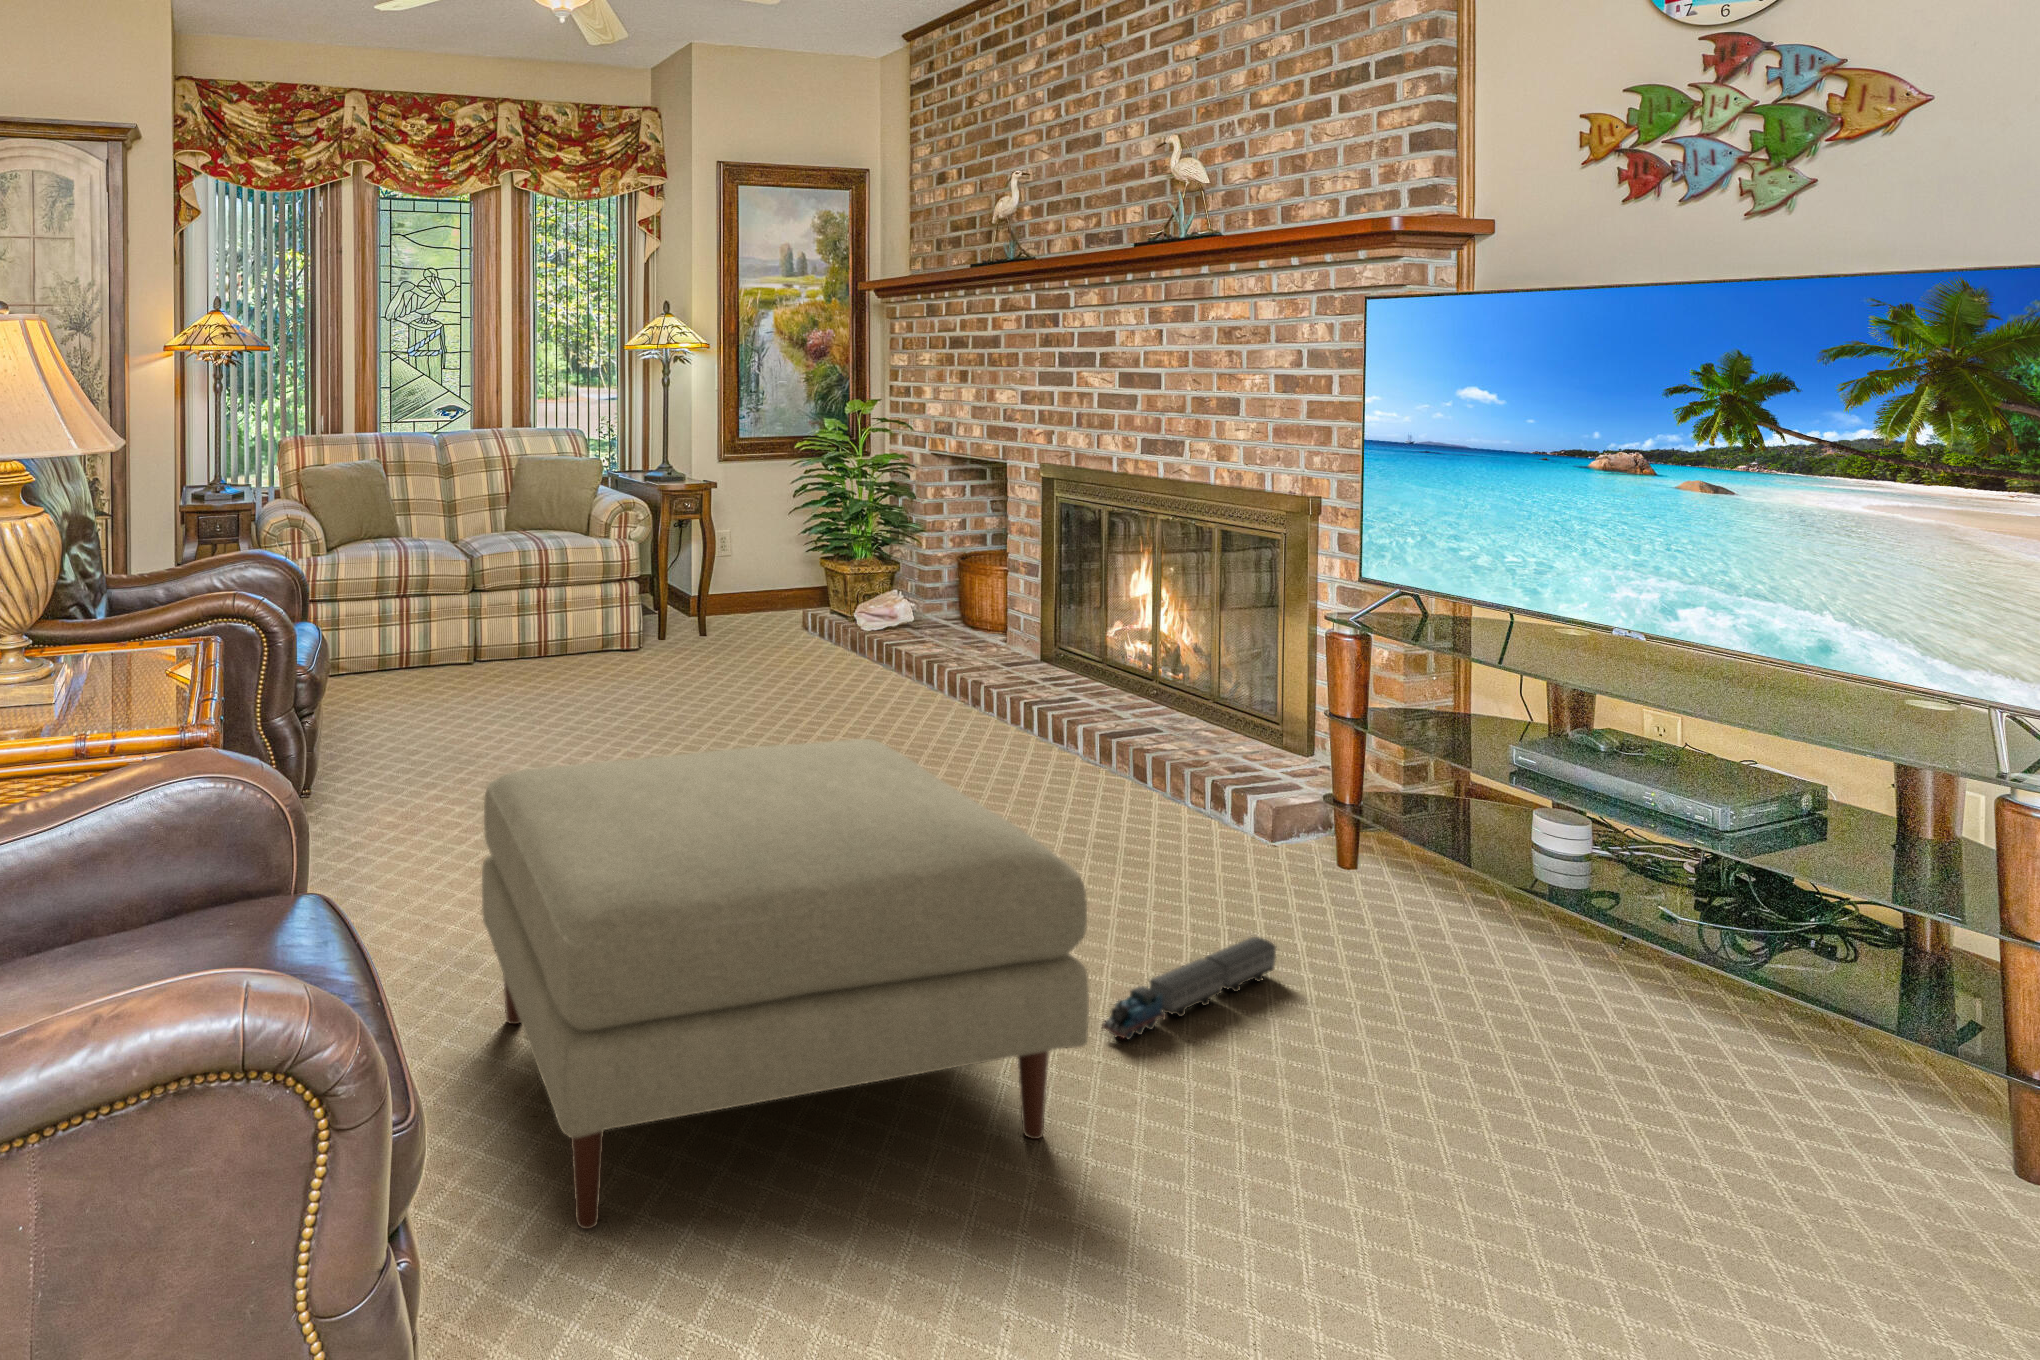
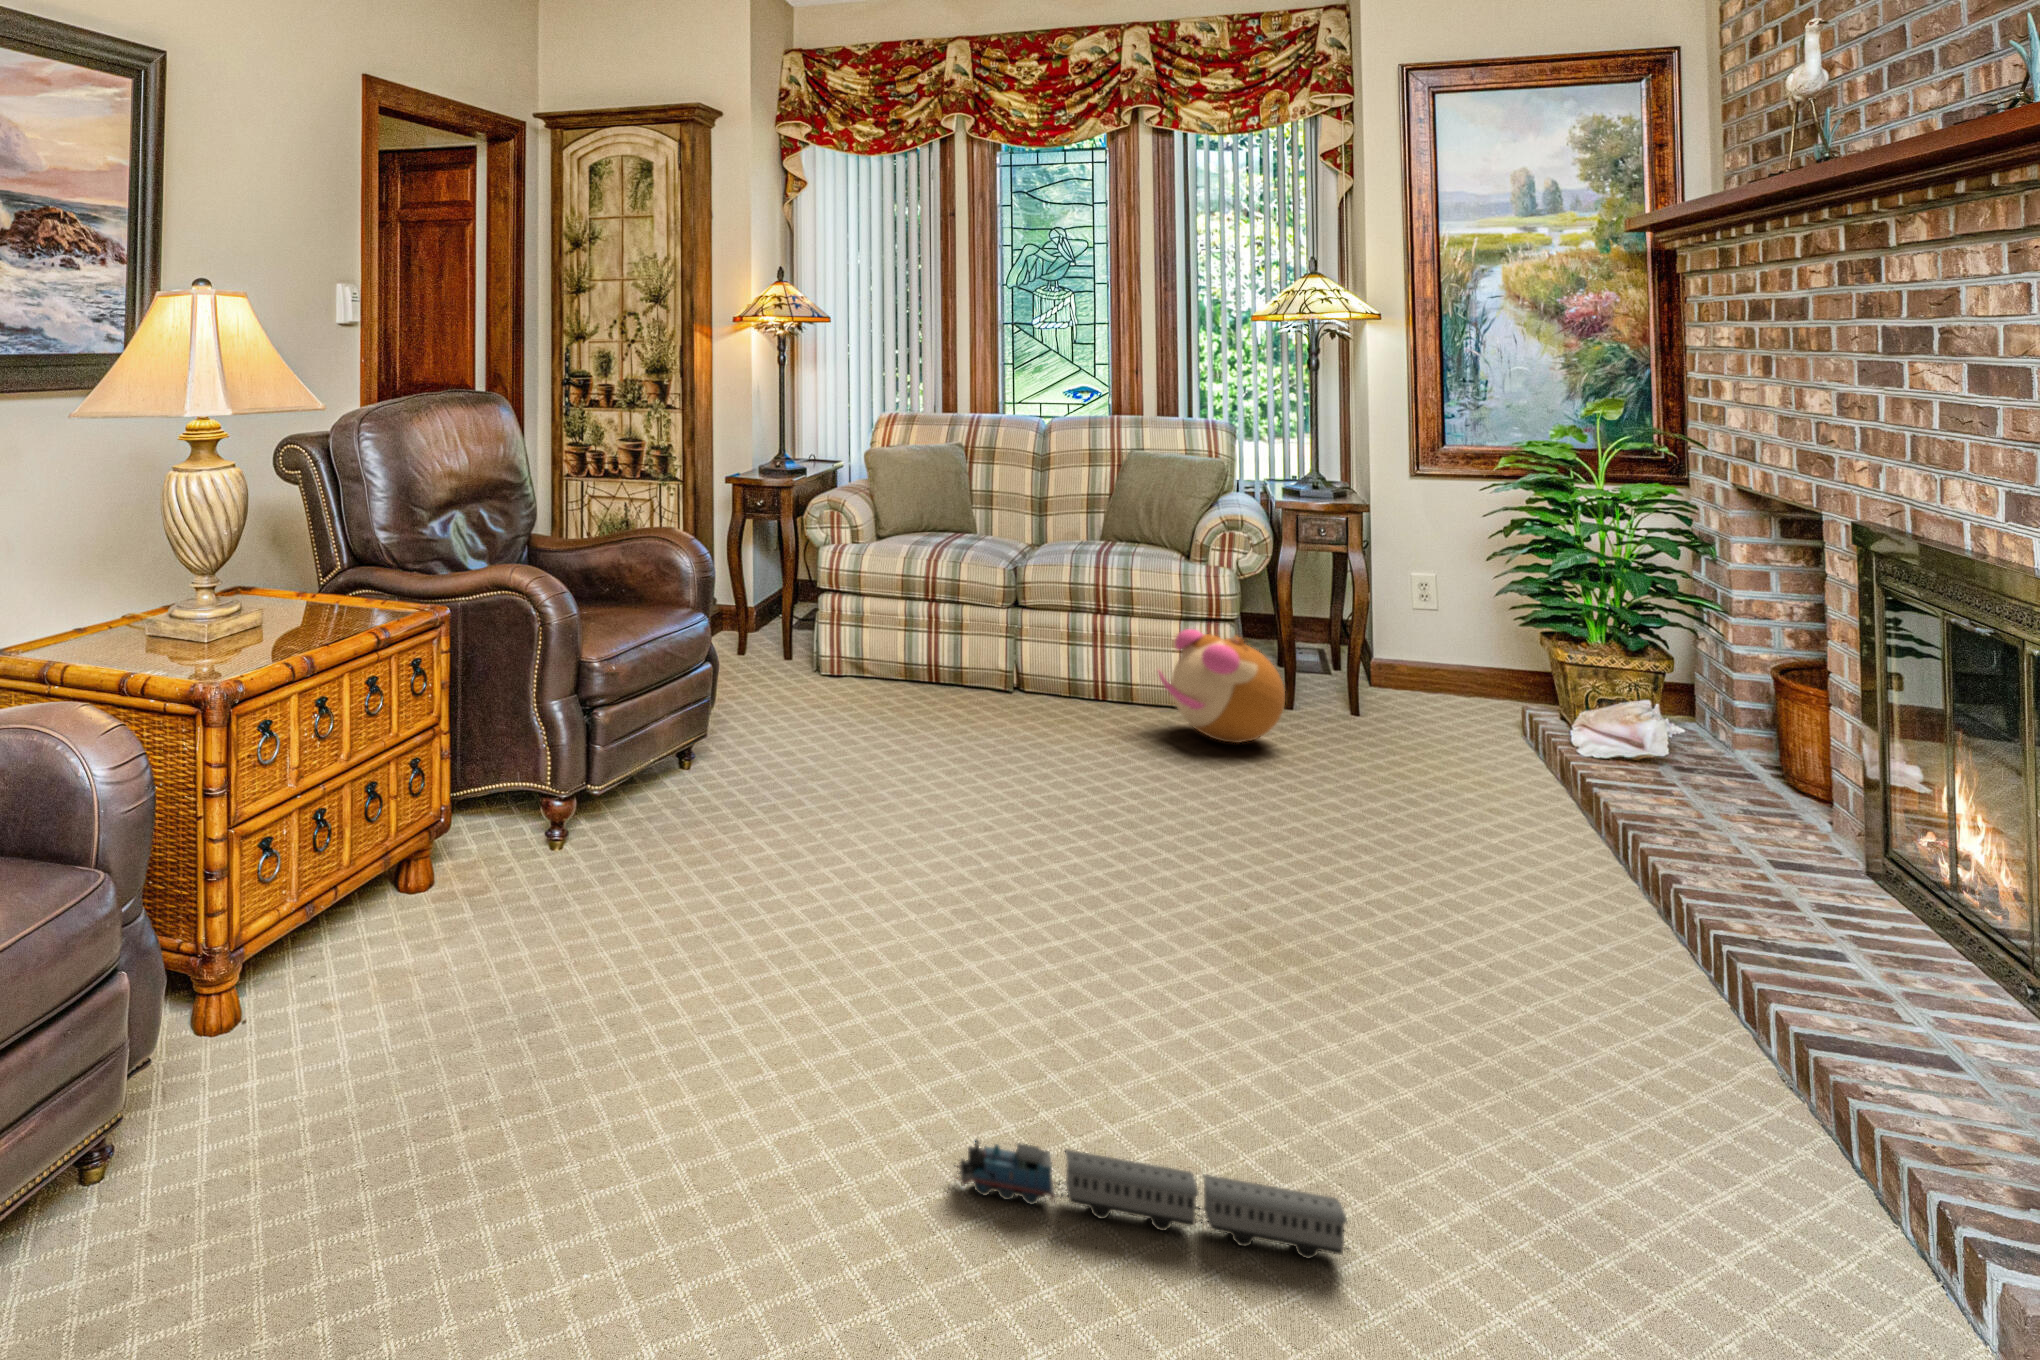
plush toy: none [665,599,756,684] -> present [1158,629,1285,743]
ottoman: present [482,739,1089,1229] -> none [267,685,892,1192]

